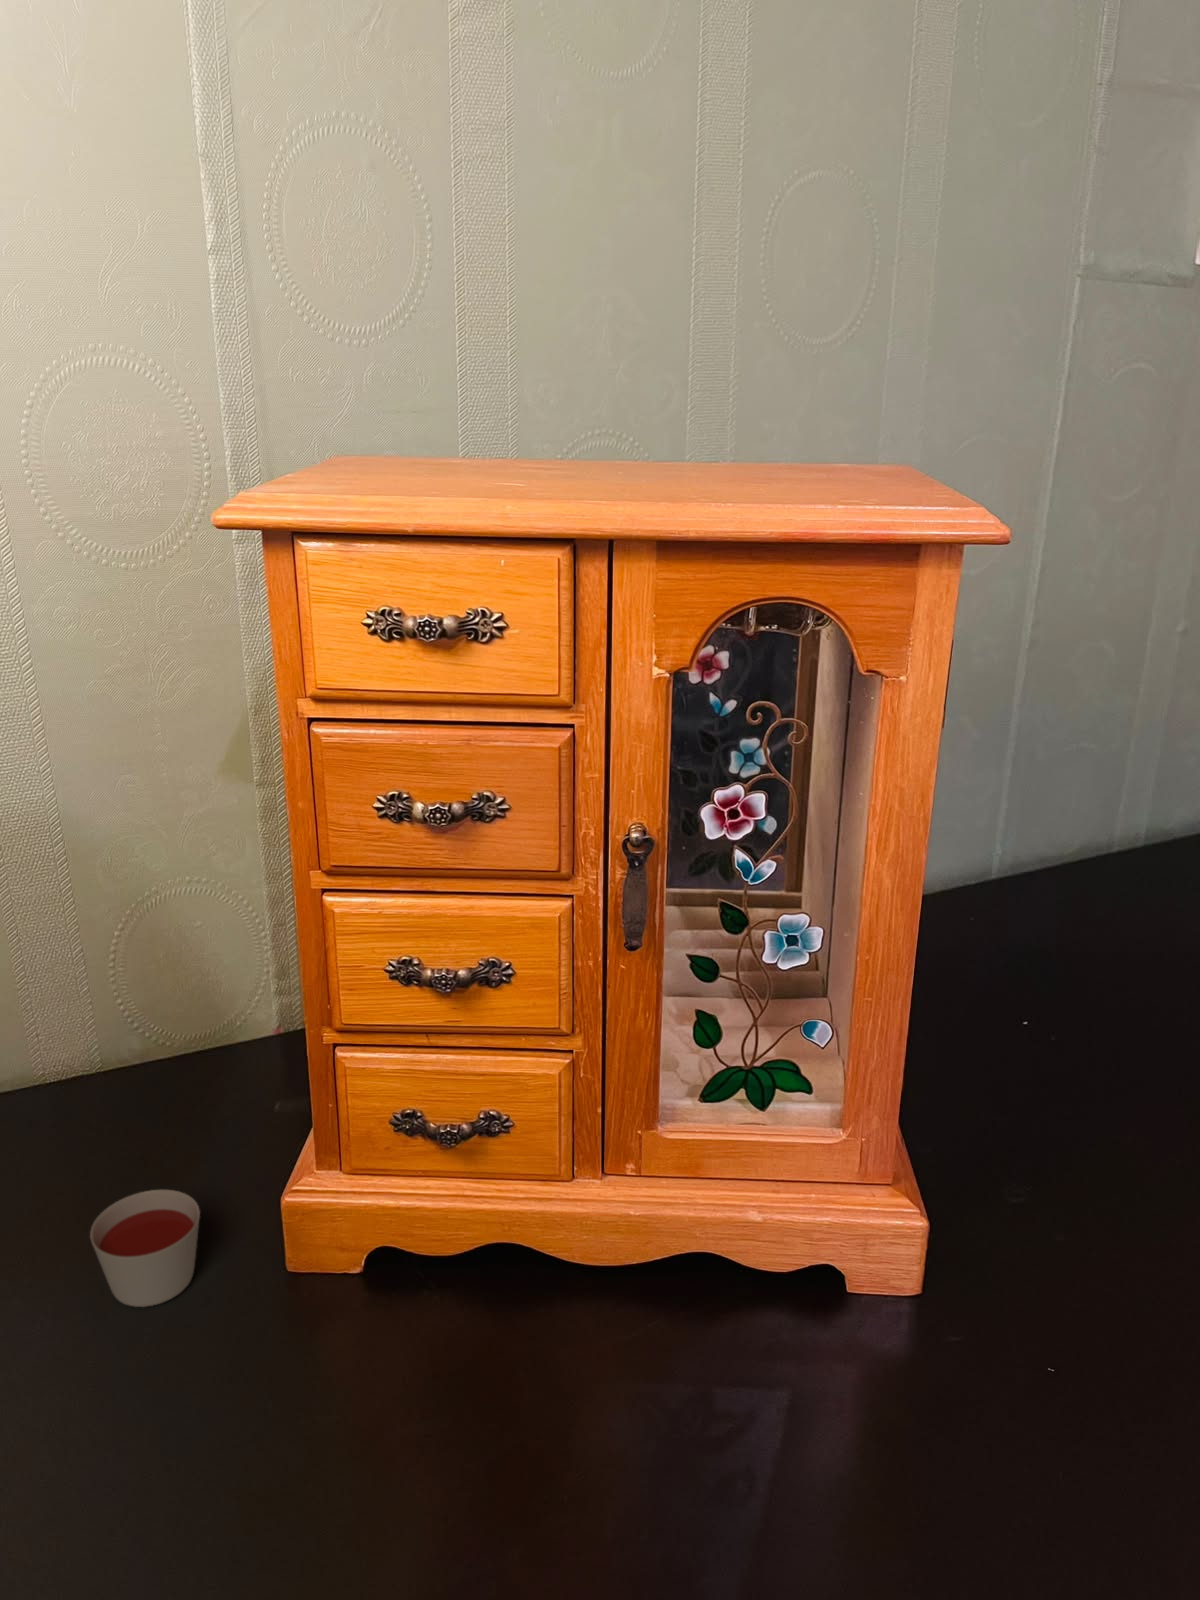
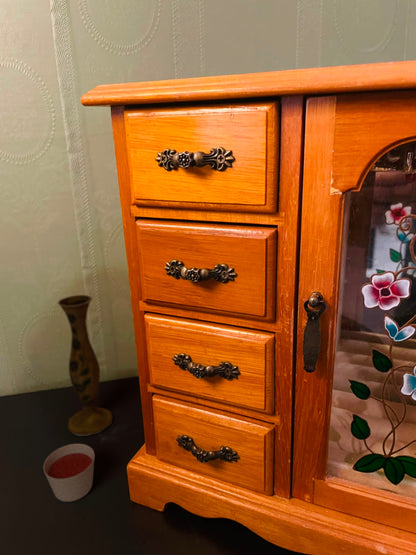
vase: none [42,876,173,1191] -> present [58,295,113,436]

